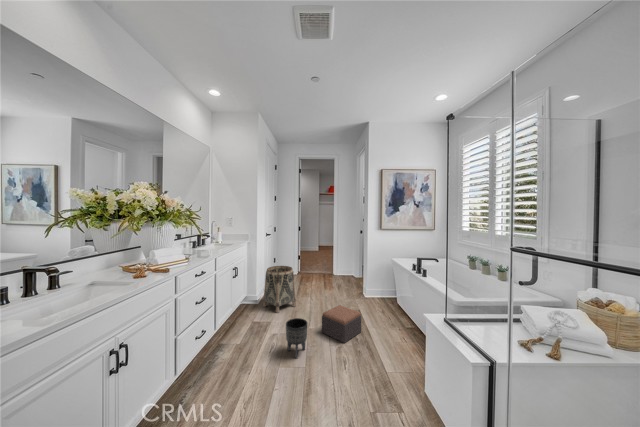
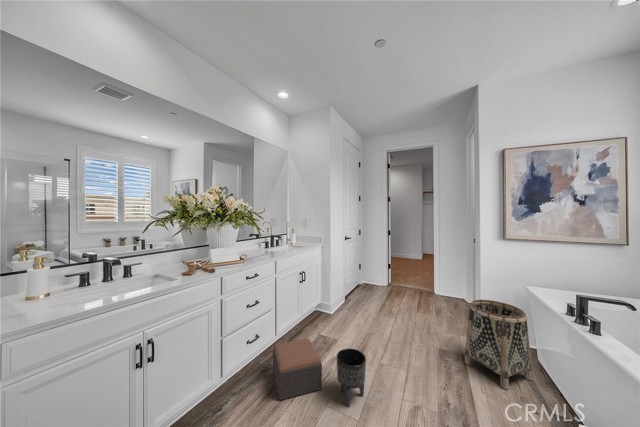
basket: present [263,266,296,313] -> present [465,300,533,389]
footstool: present [322,305,361,343] -> present [273,339,322,400]

